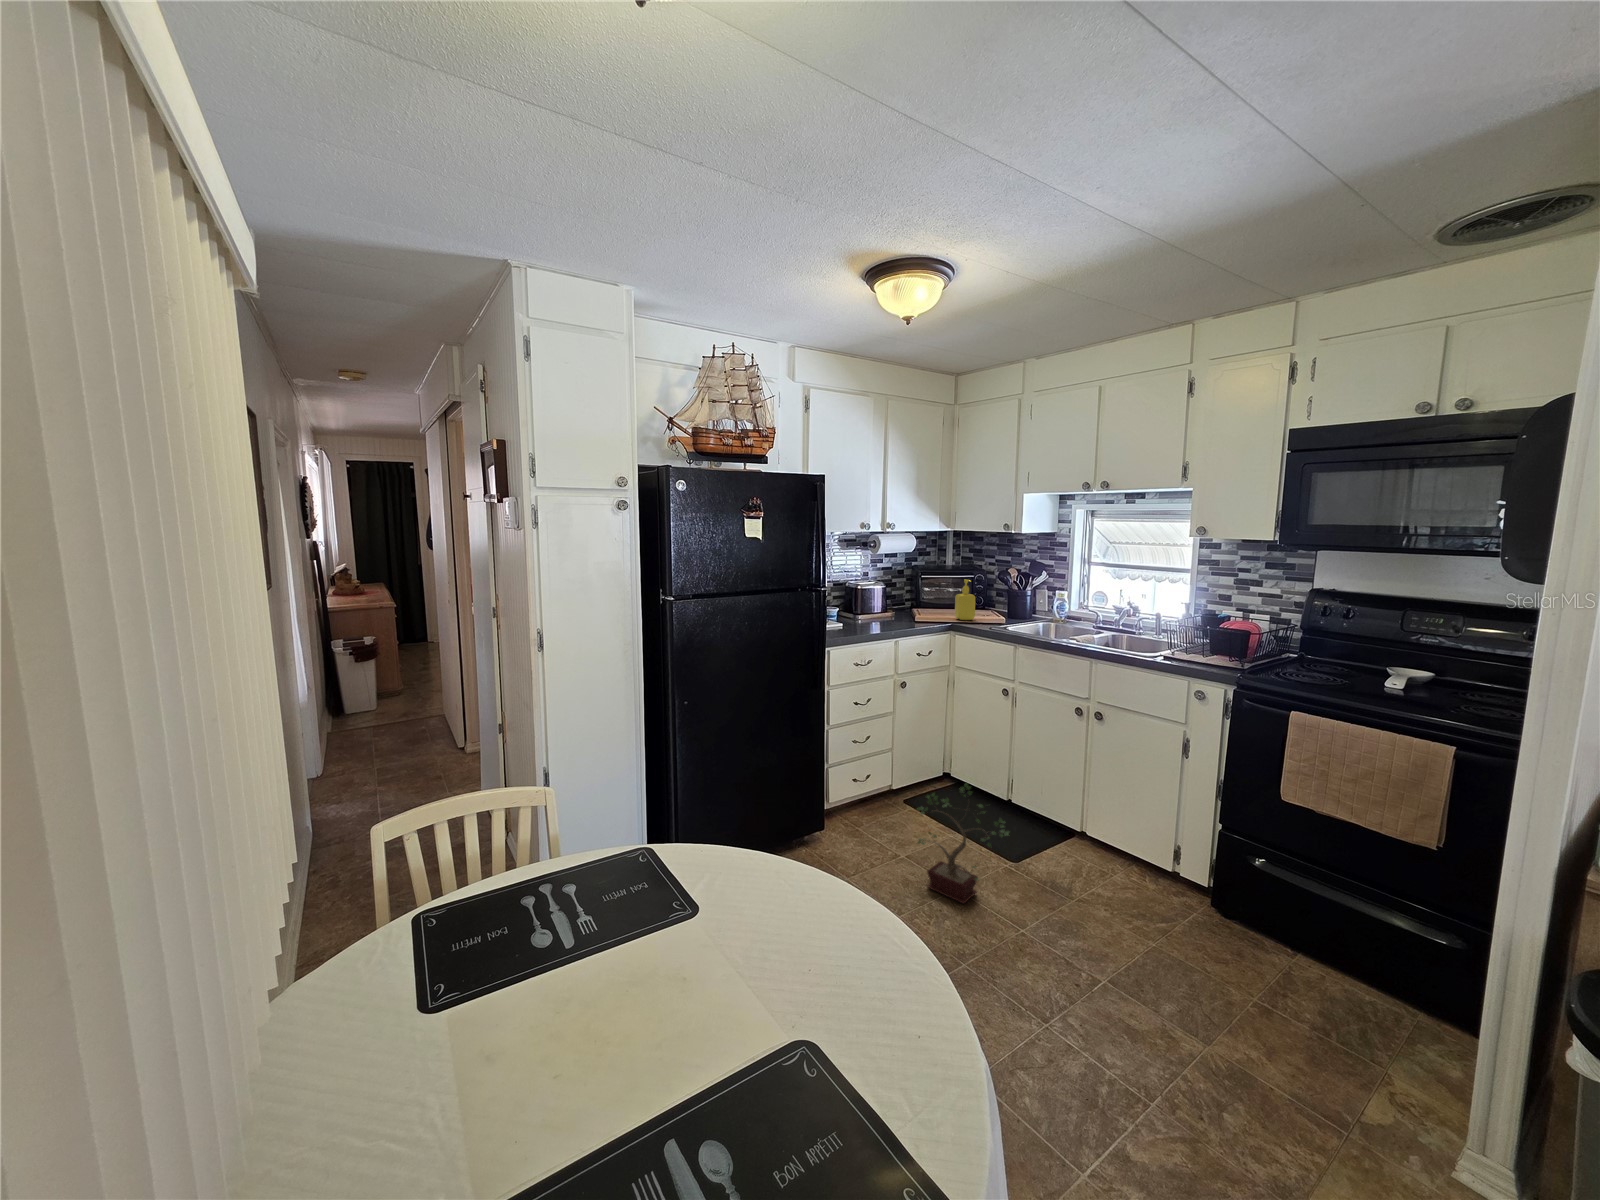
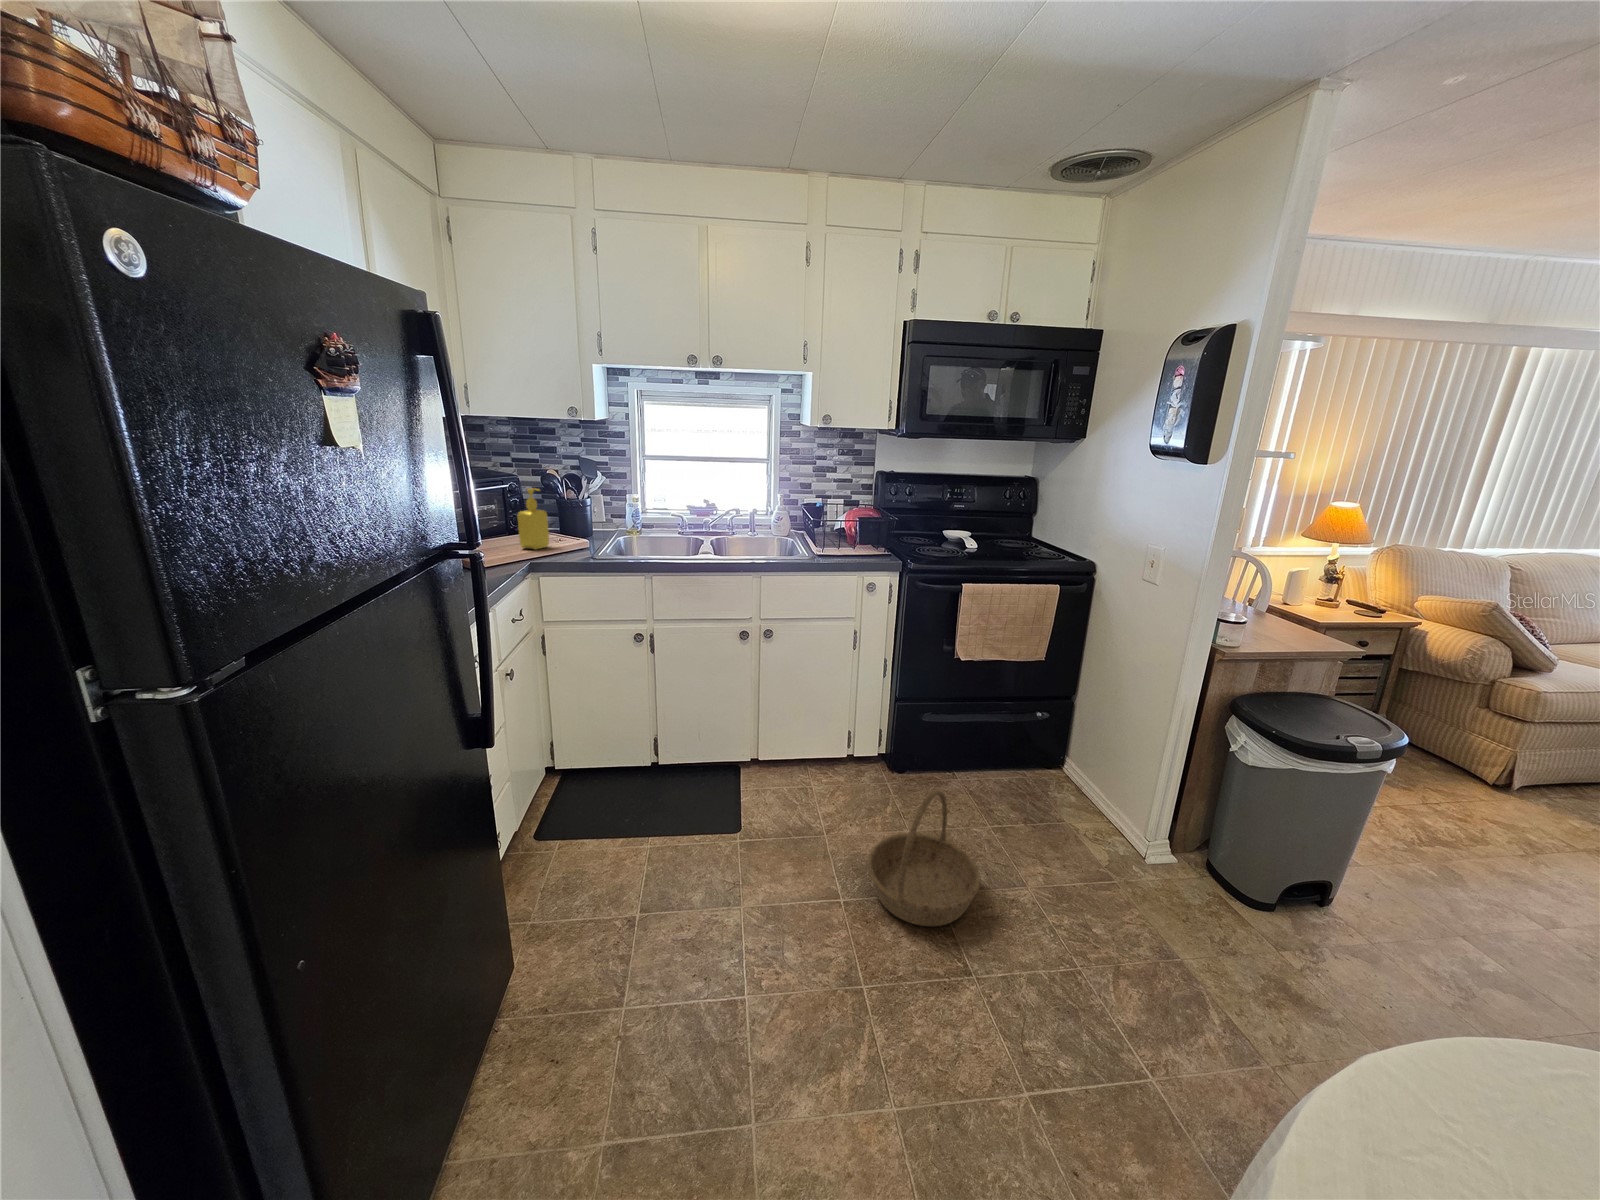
potted plant: present [917,783,1009,903] -> none [686,769,837,931]
basket: none [1036,870,1151,1000] -> present [867,790,980,926]

